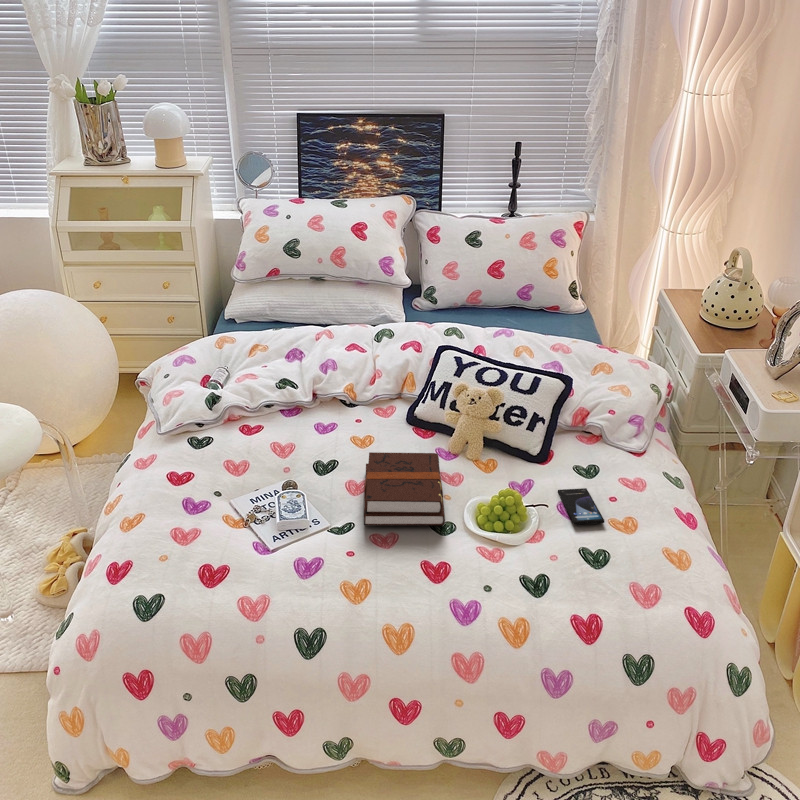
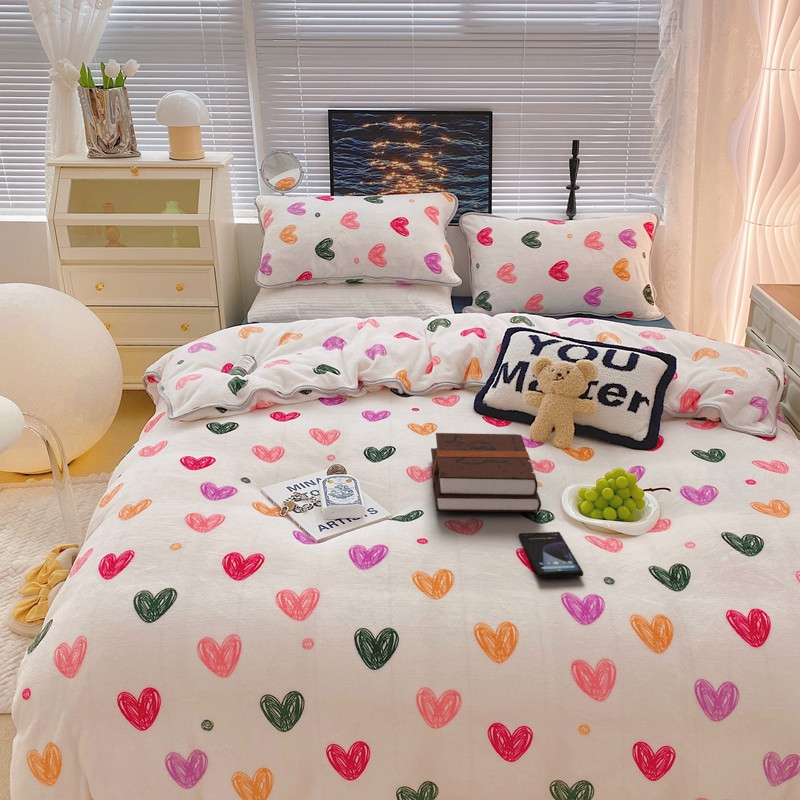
smartphone: present [558,488,604,525] -> present [519,532,583,578]

